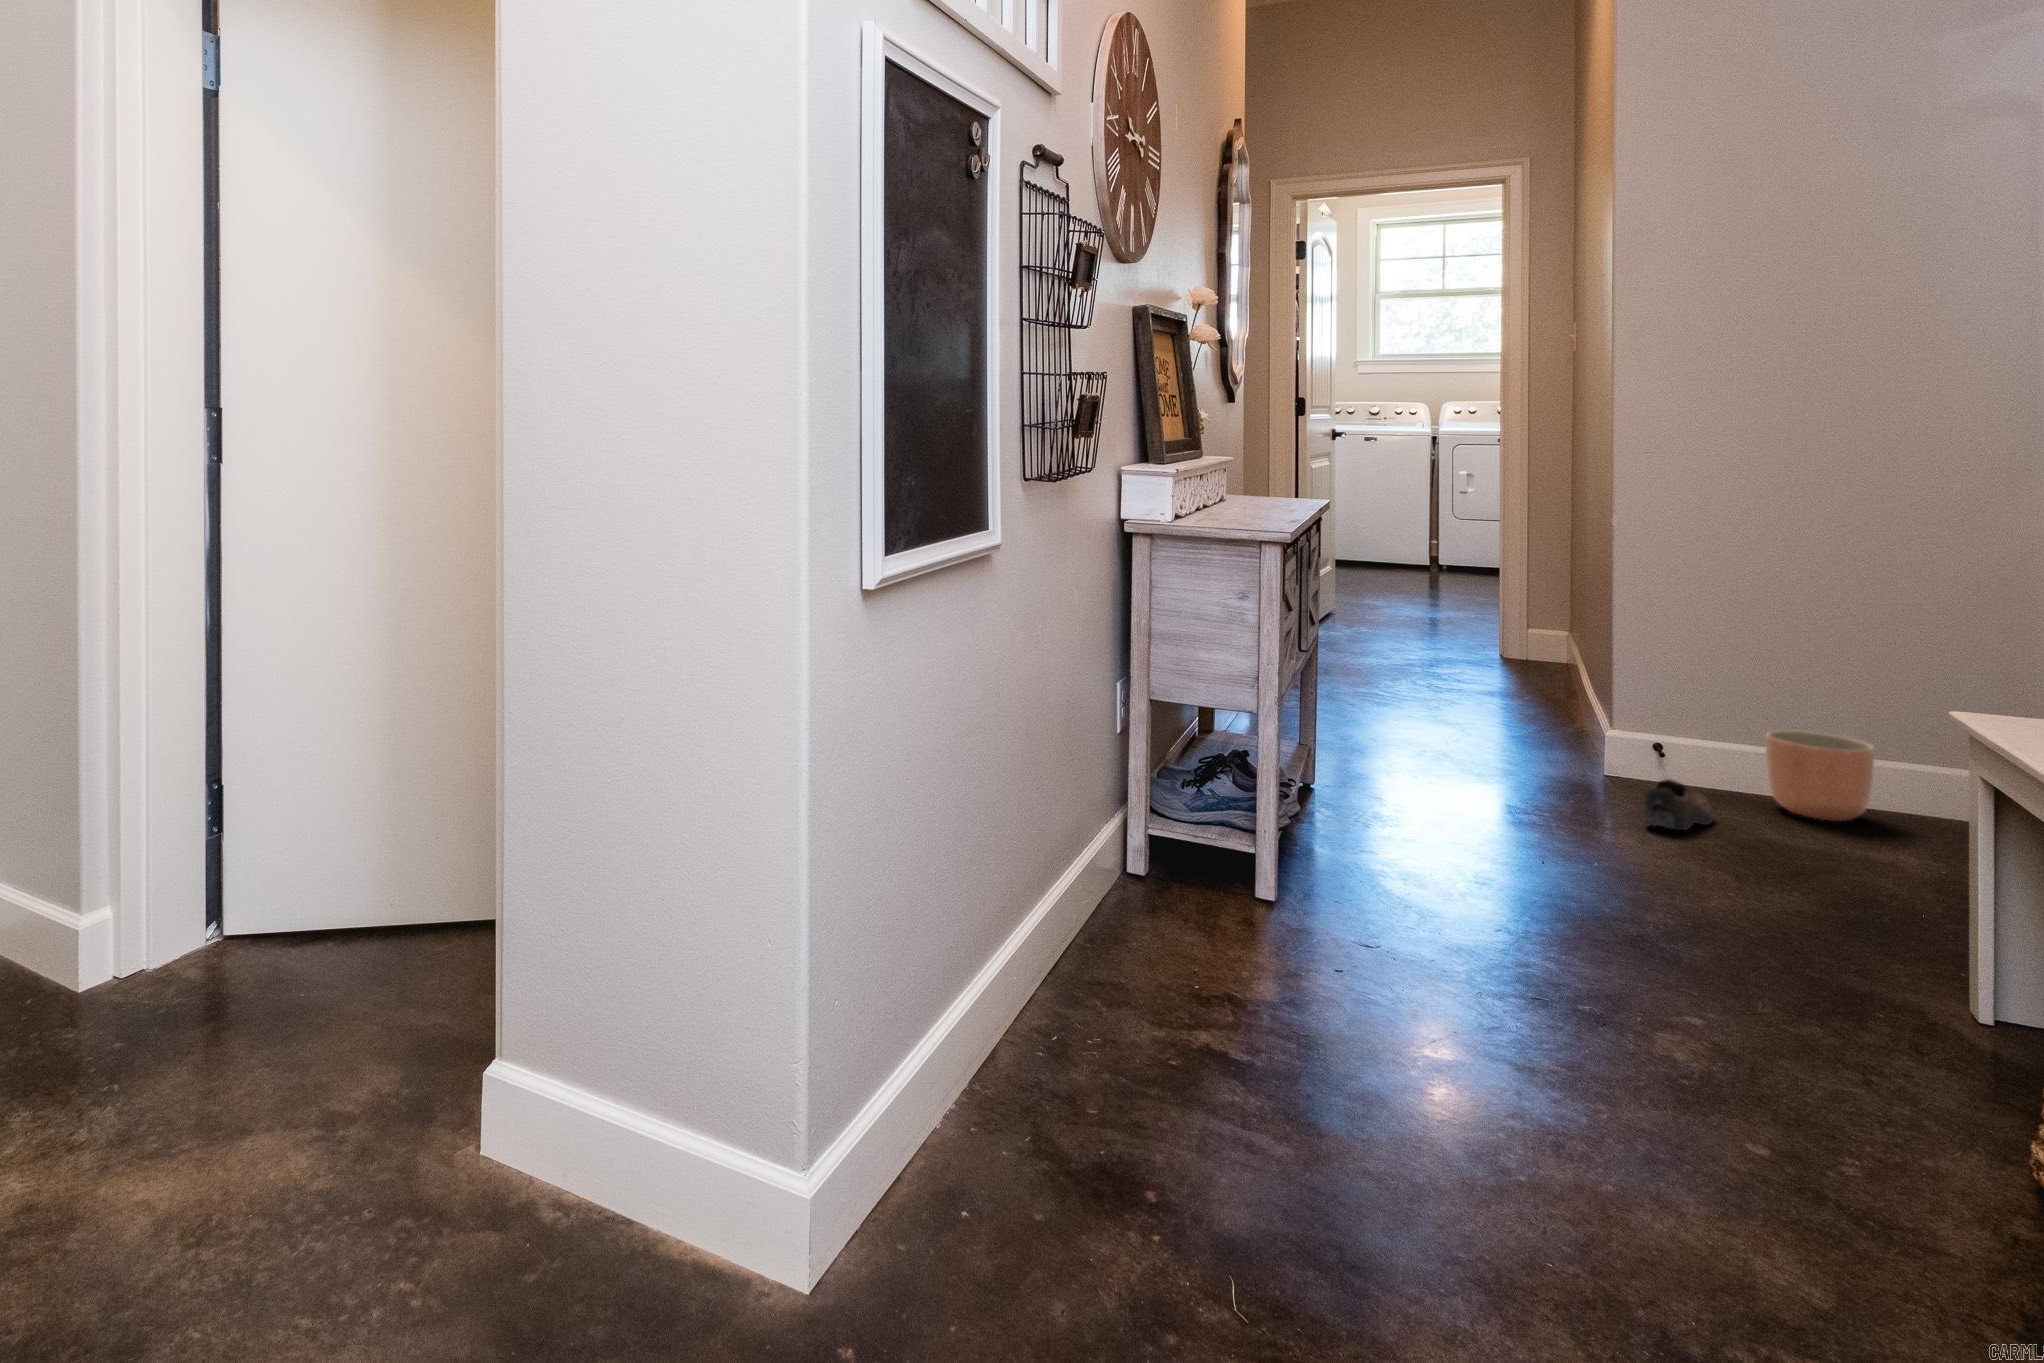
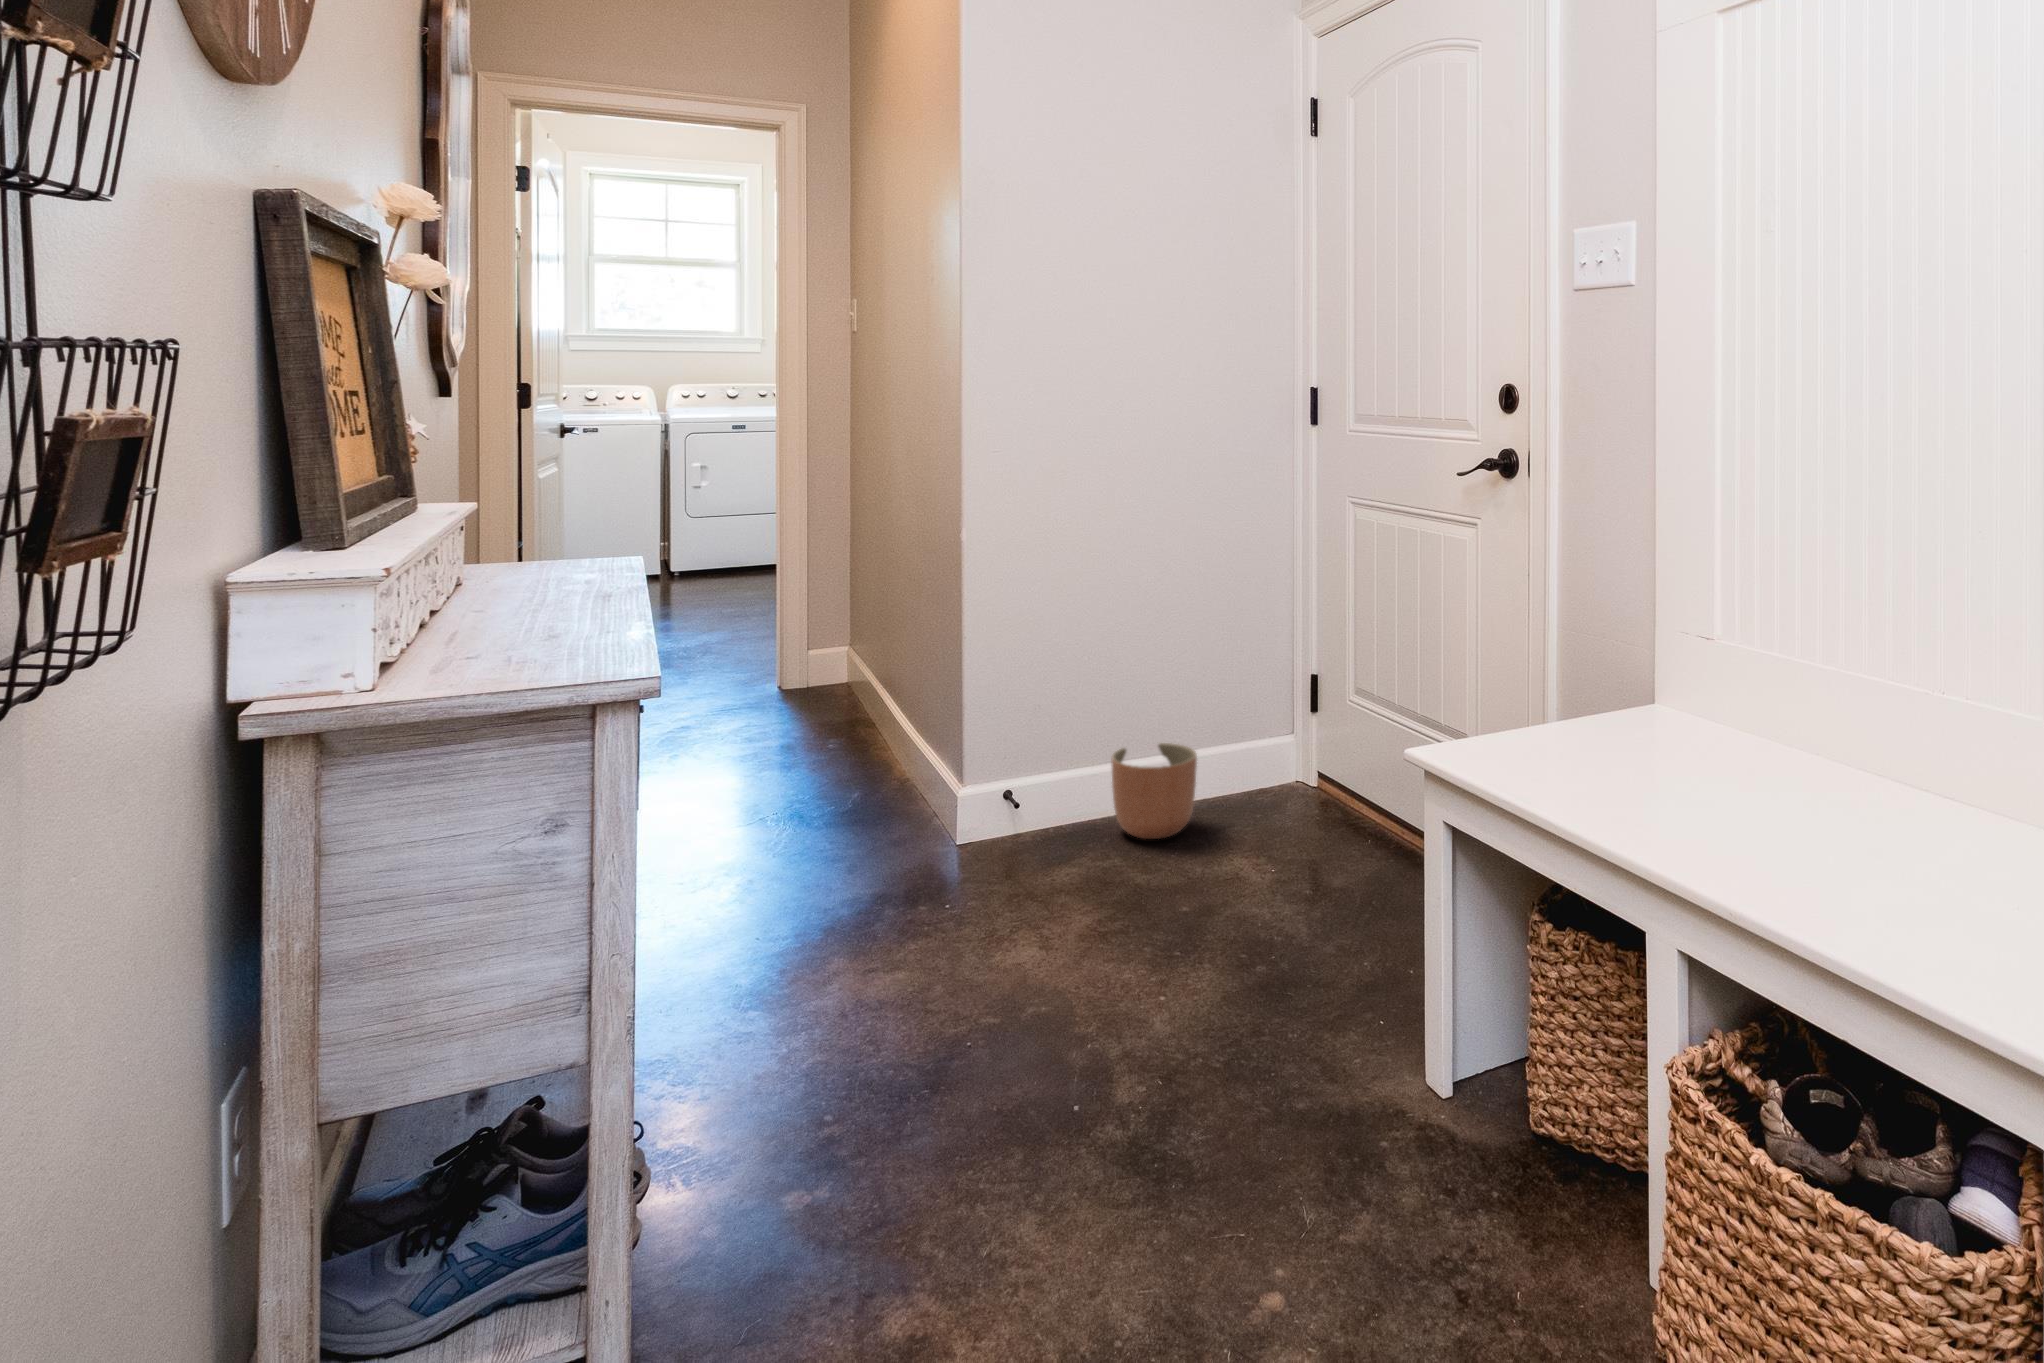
shoe: present [1645,779,1713,830] -> none [1040,848,1092,917]

